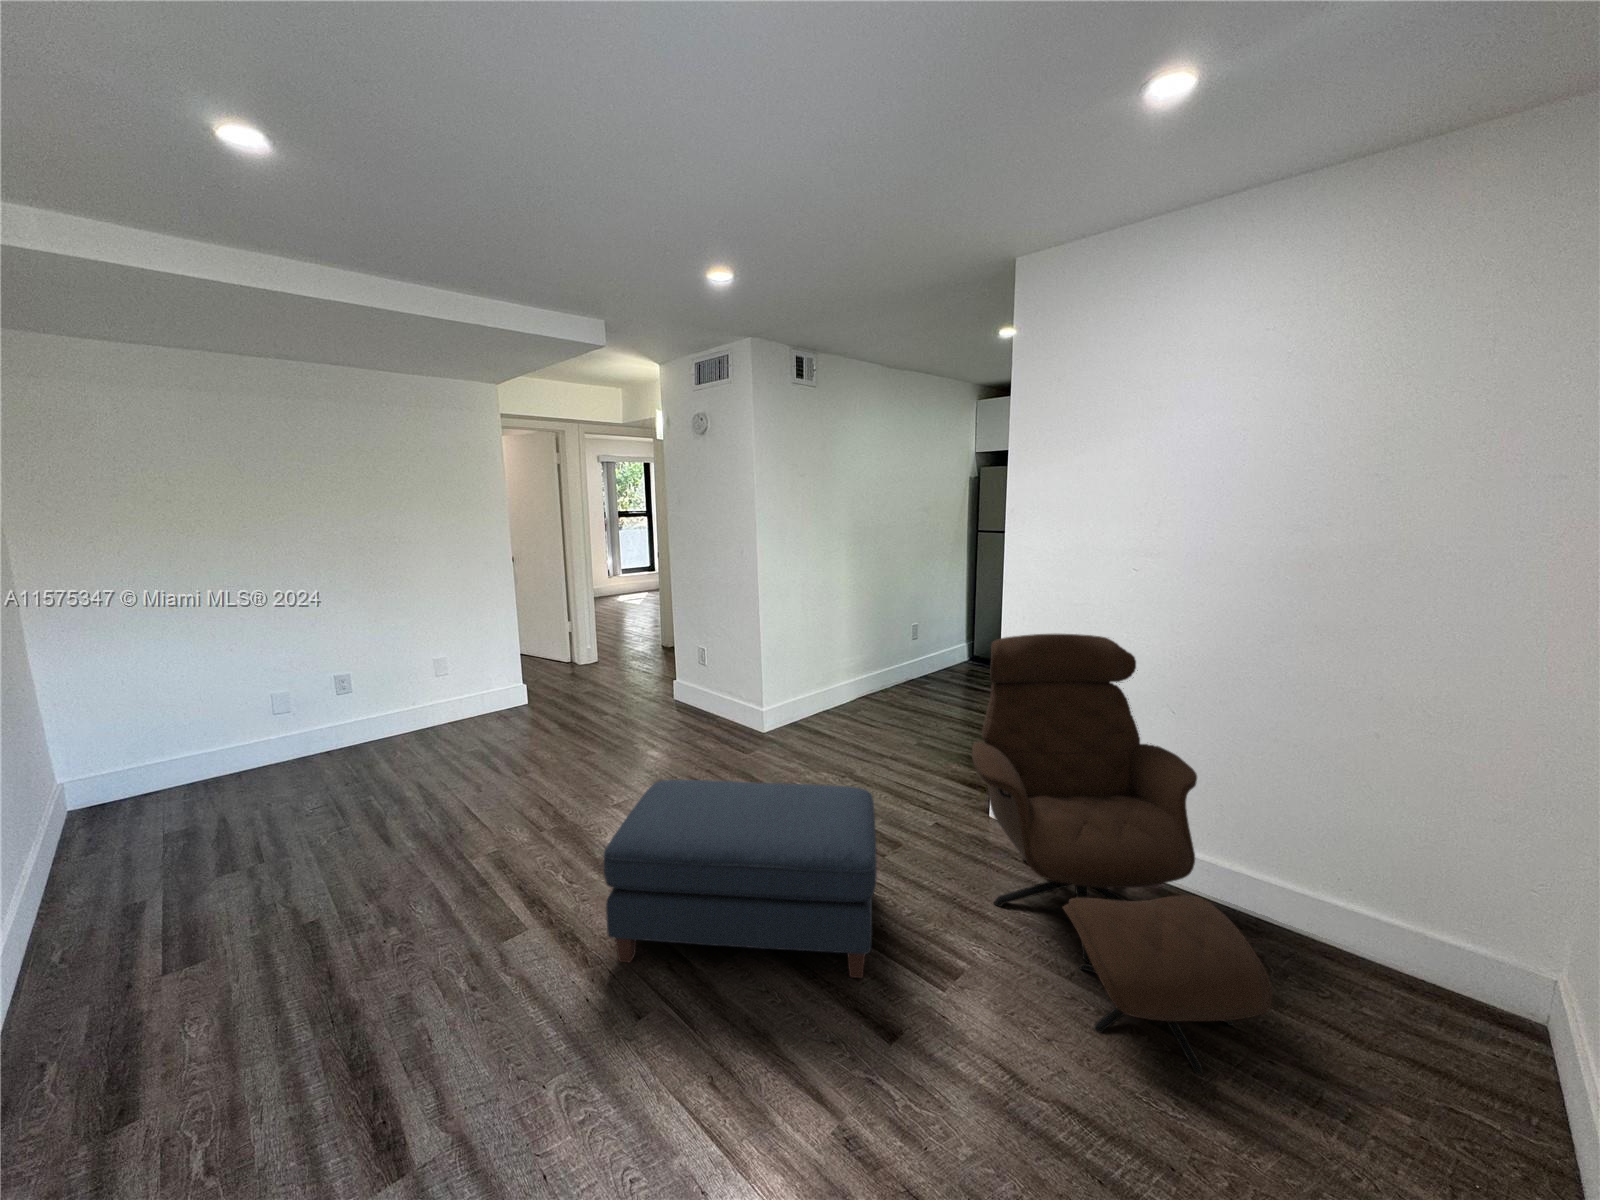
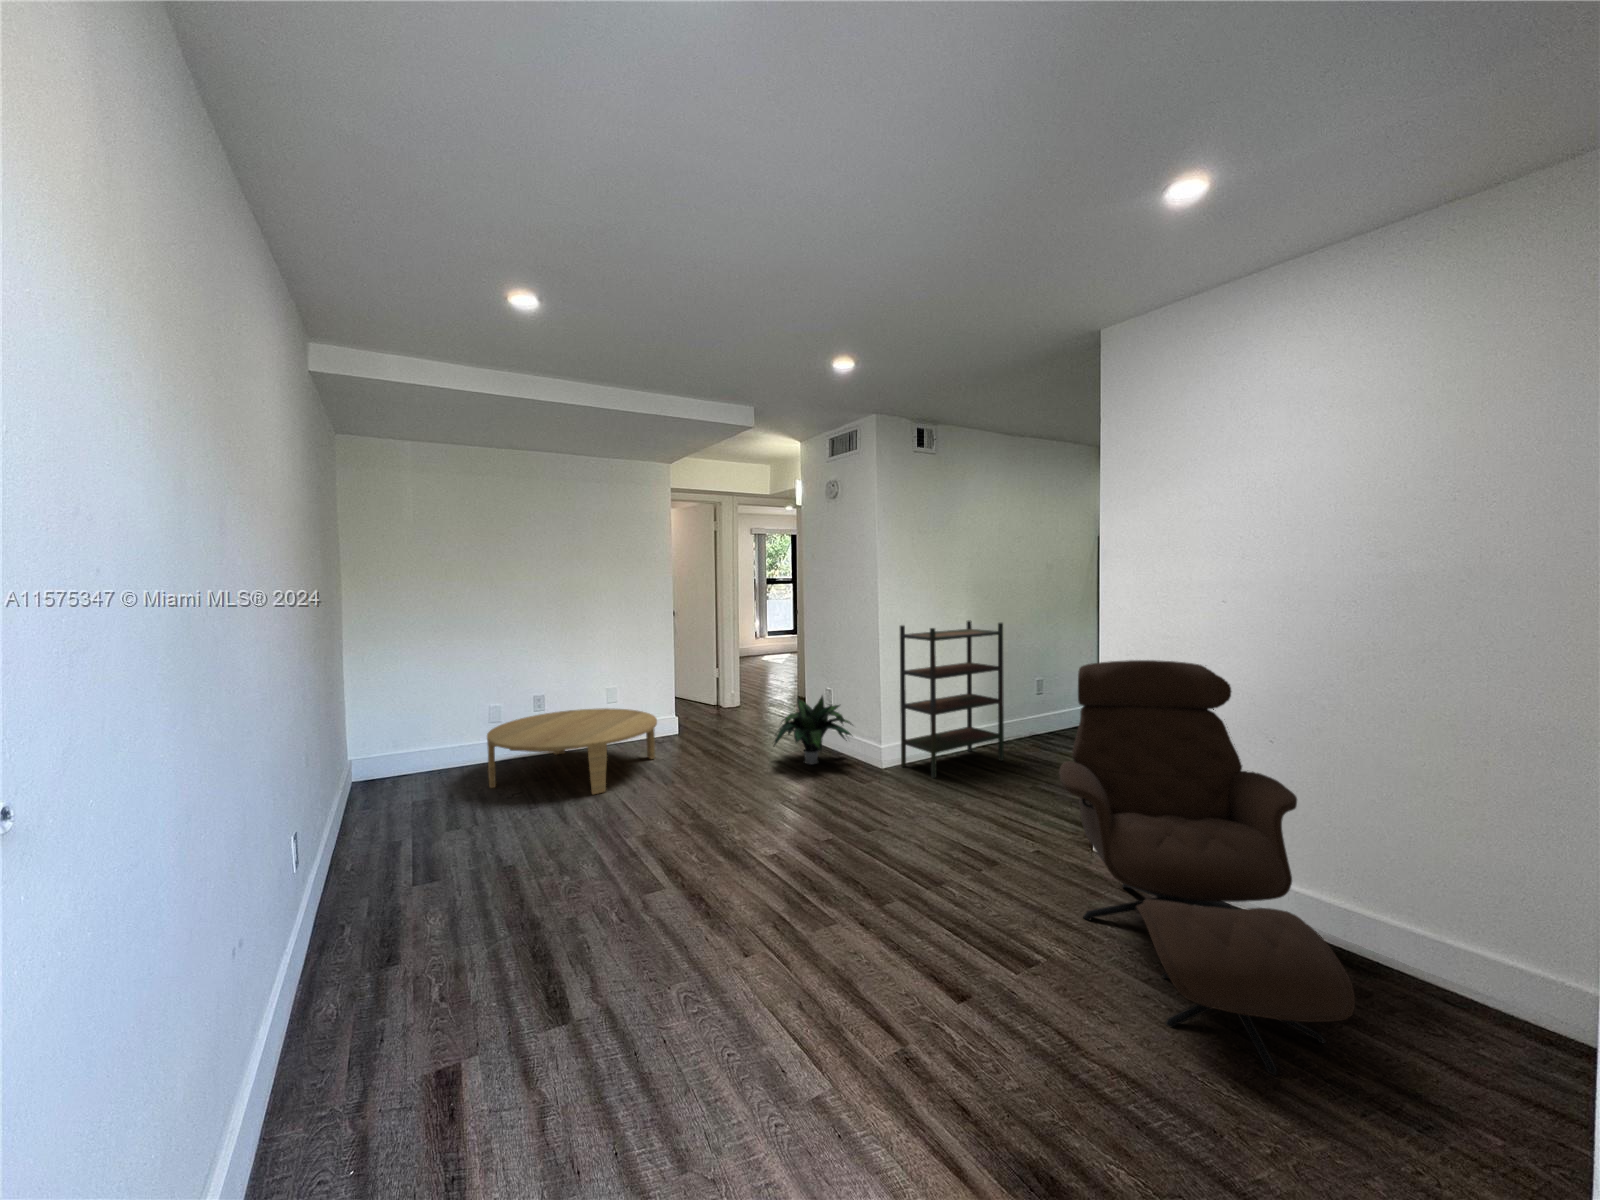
bookshelf: none [784,572,889,742] -> present [900,620,1004,778]
potted plant: none [643,657,737,734] -> present [774,696,852,765]
coffee table: none [265,683,502,802] -> present [487,708,657,794]
ottoman: present [604,780,877,978] -> none [725,777,962,955]

